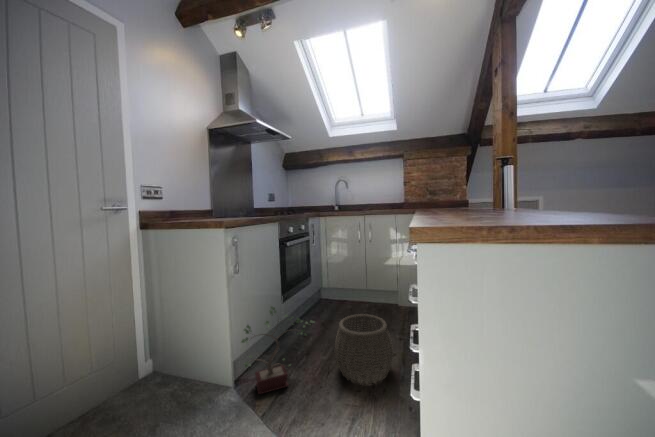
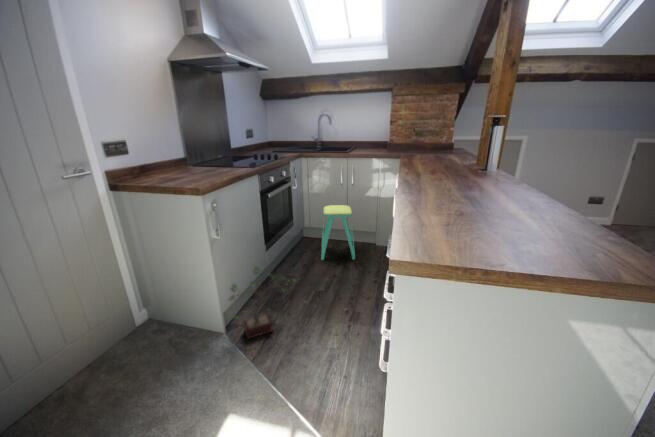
stool: none [341,259,378,317] -> present [321,205,355,260]
woven basket: present [335,314,393,385] -> none [314,269,366,330]

